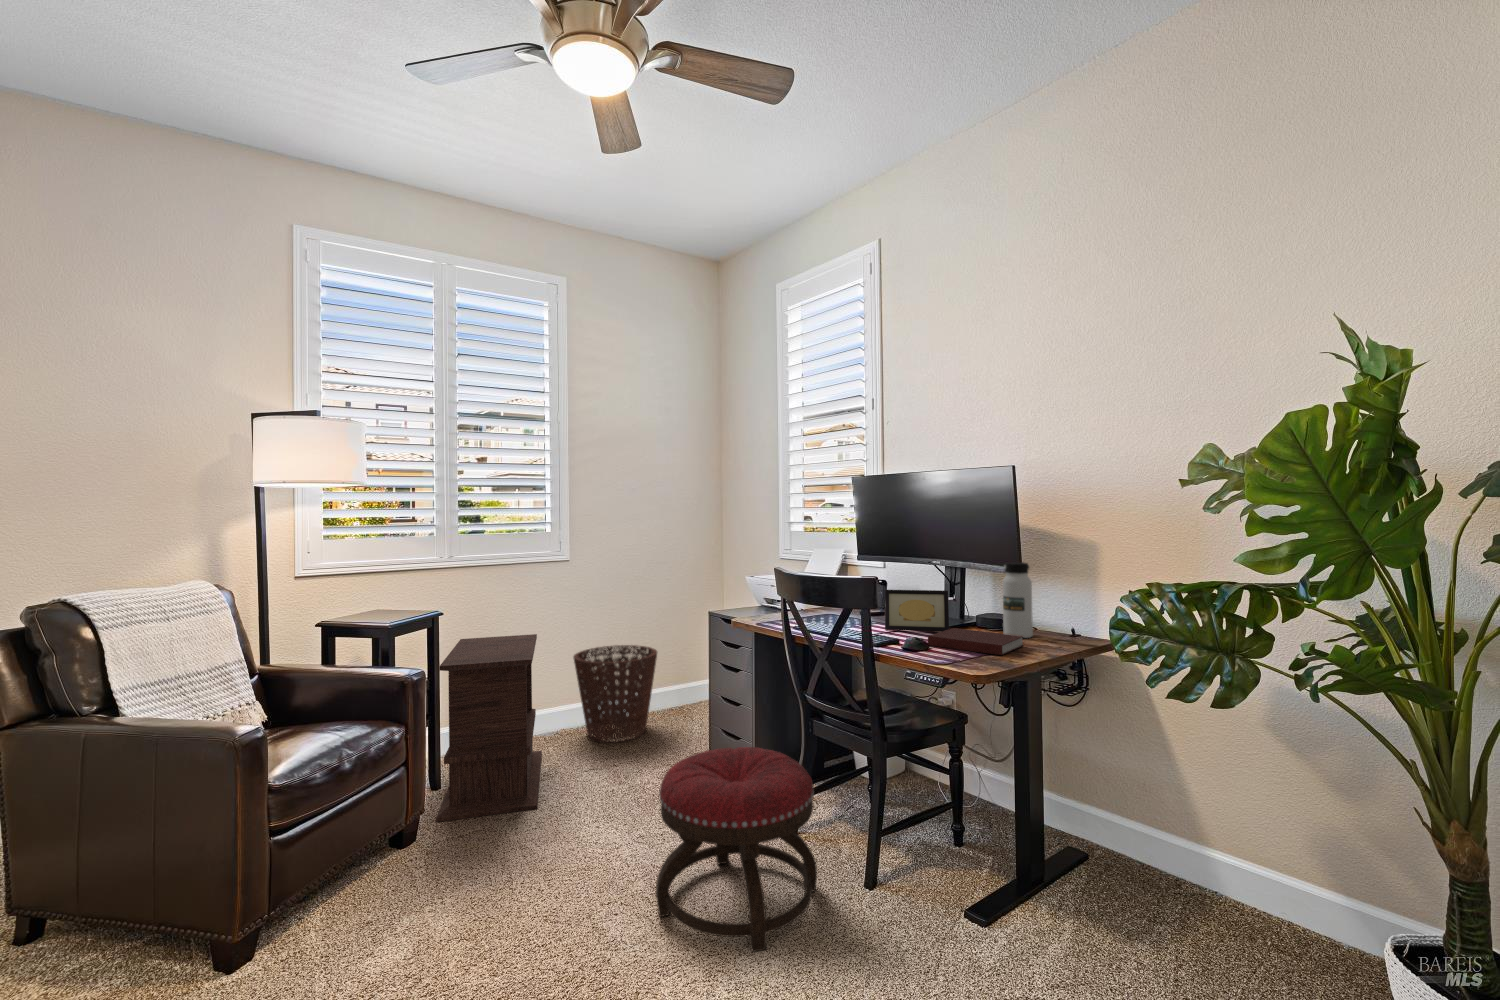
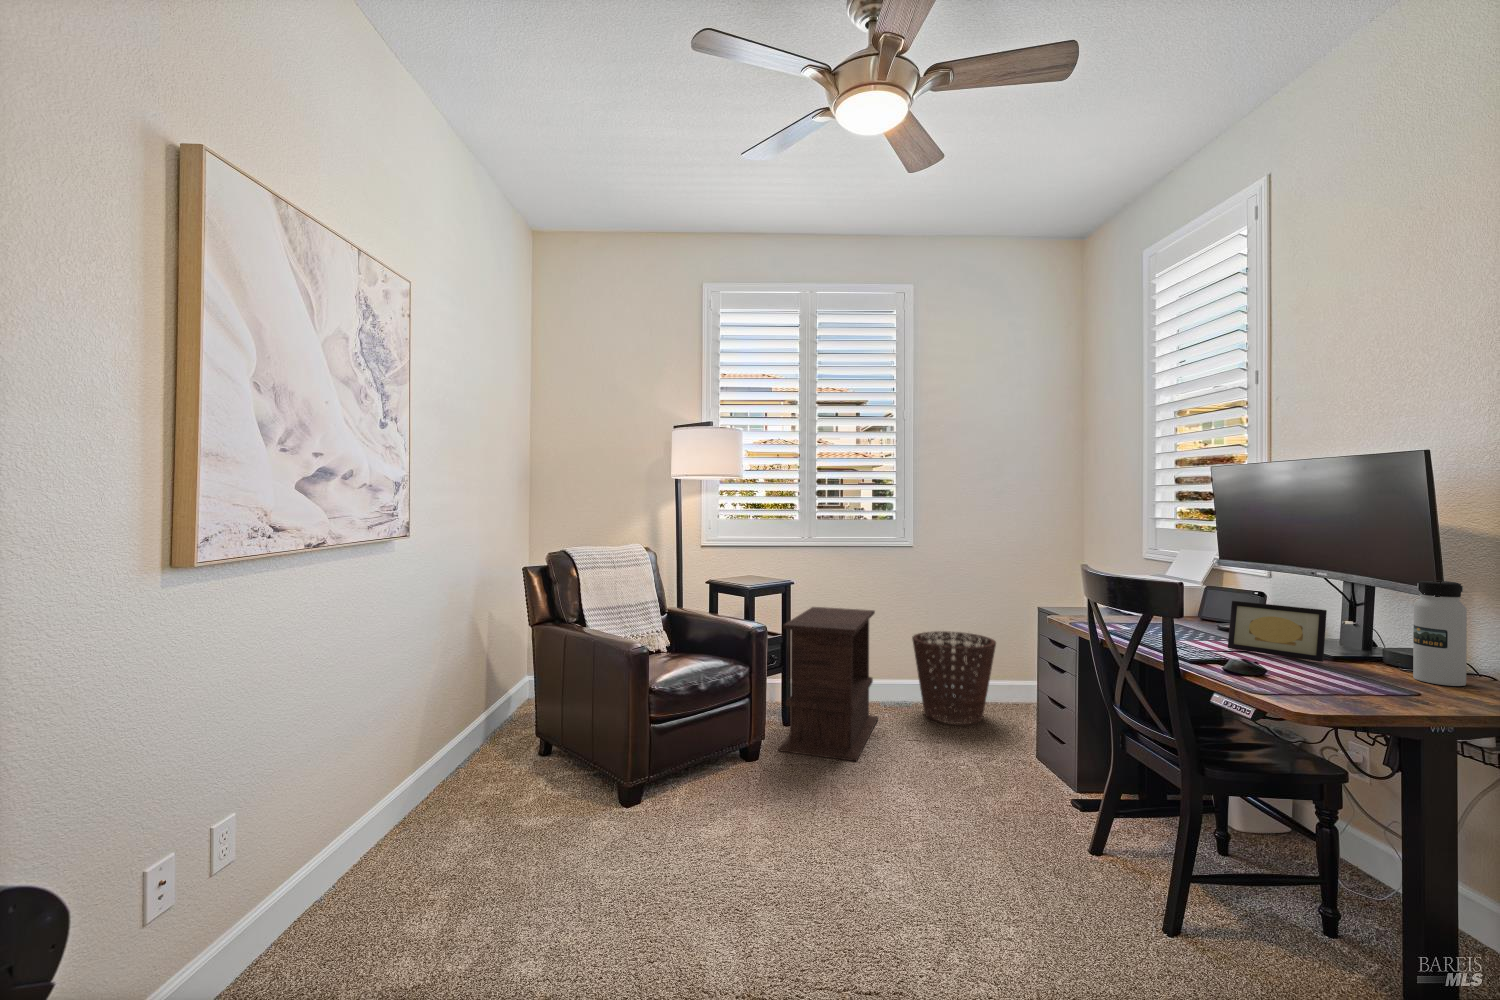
notebook: present [928,628,1024,655] -> none [1268,657,1430,698]
ottoman: present [656,747,817,952] -> none [922,738,1097,940]

